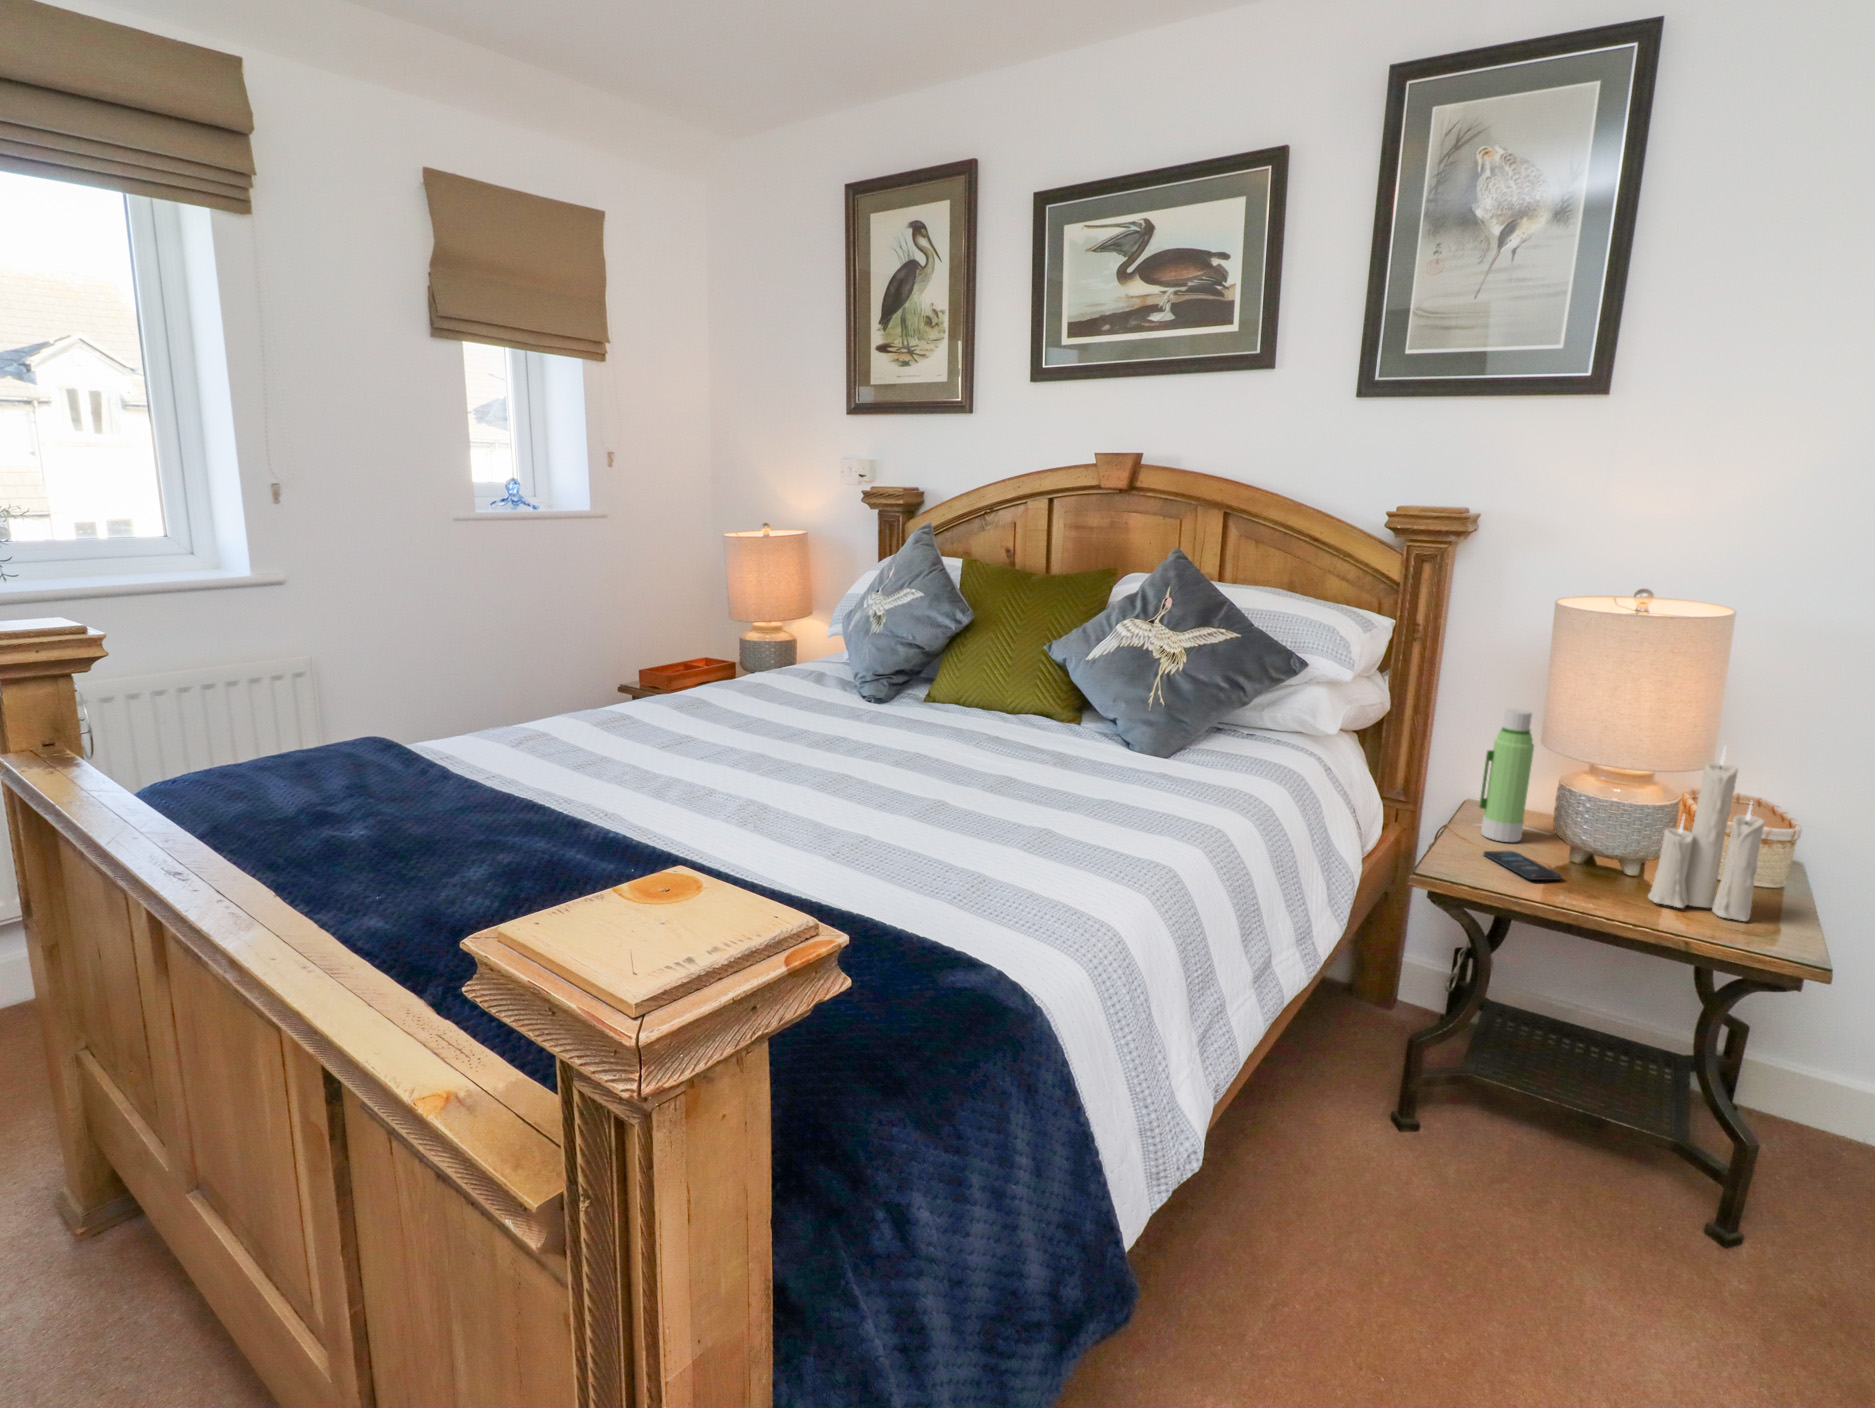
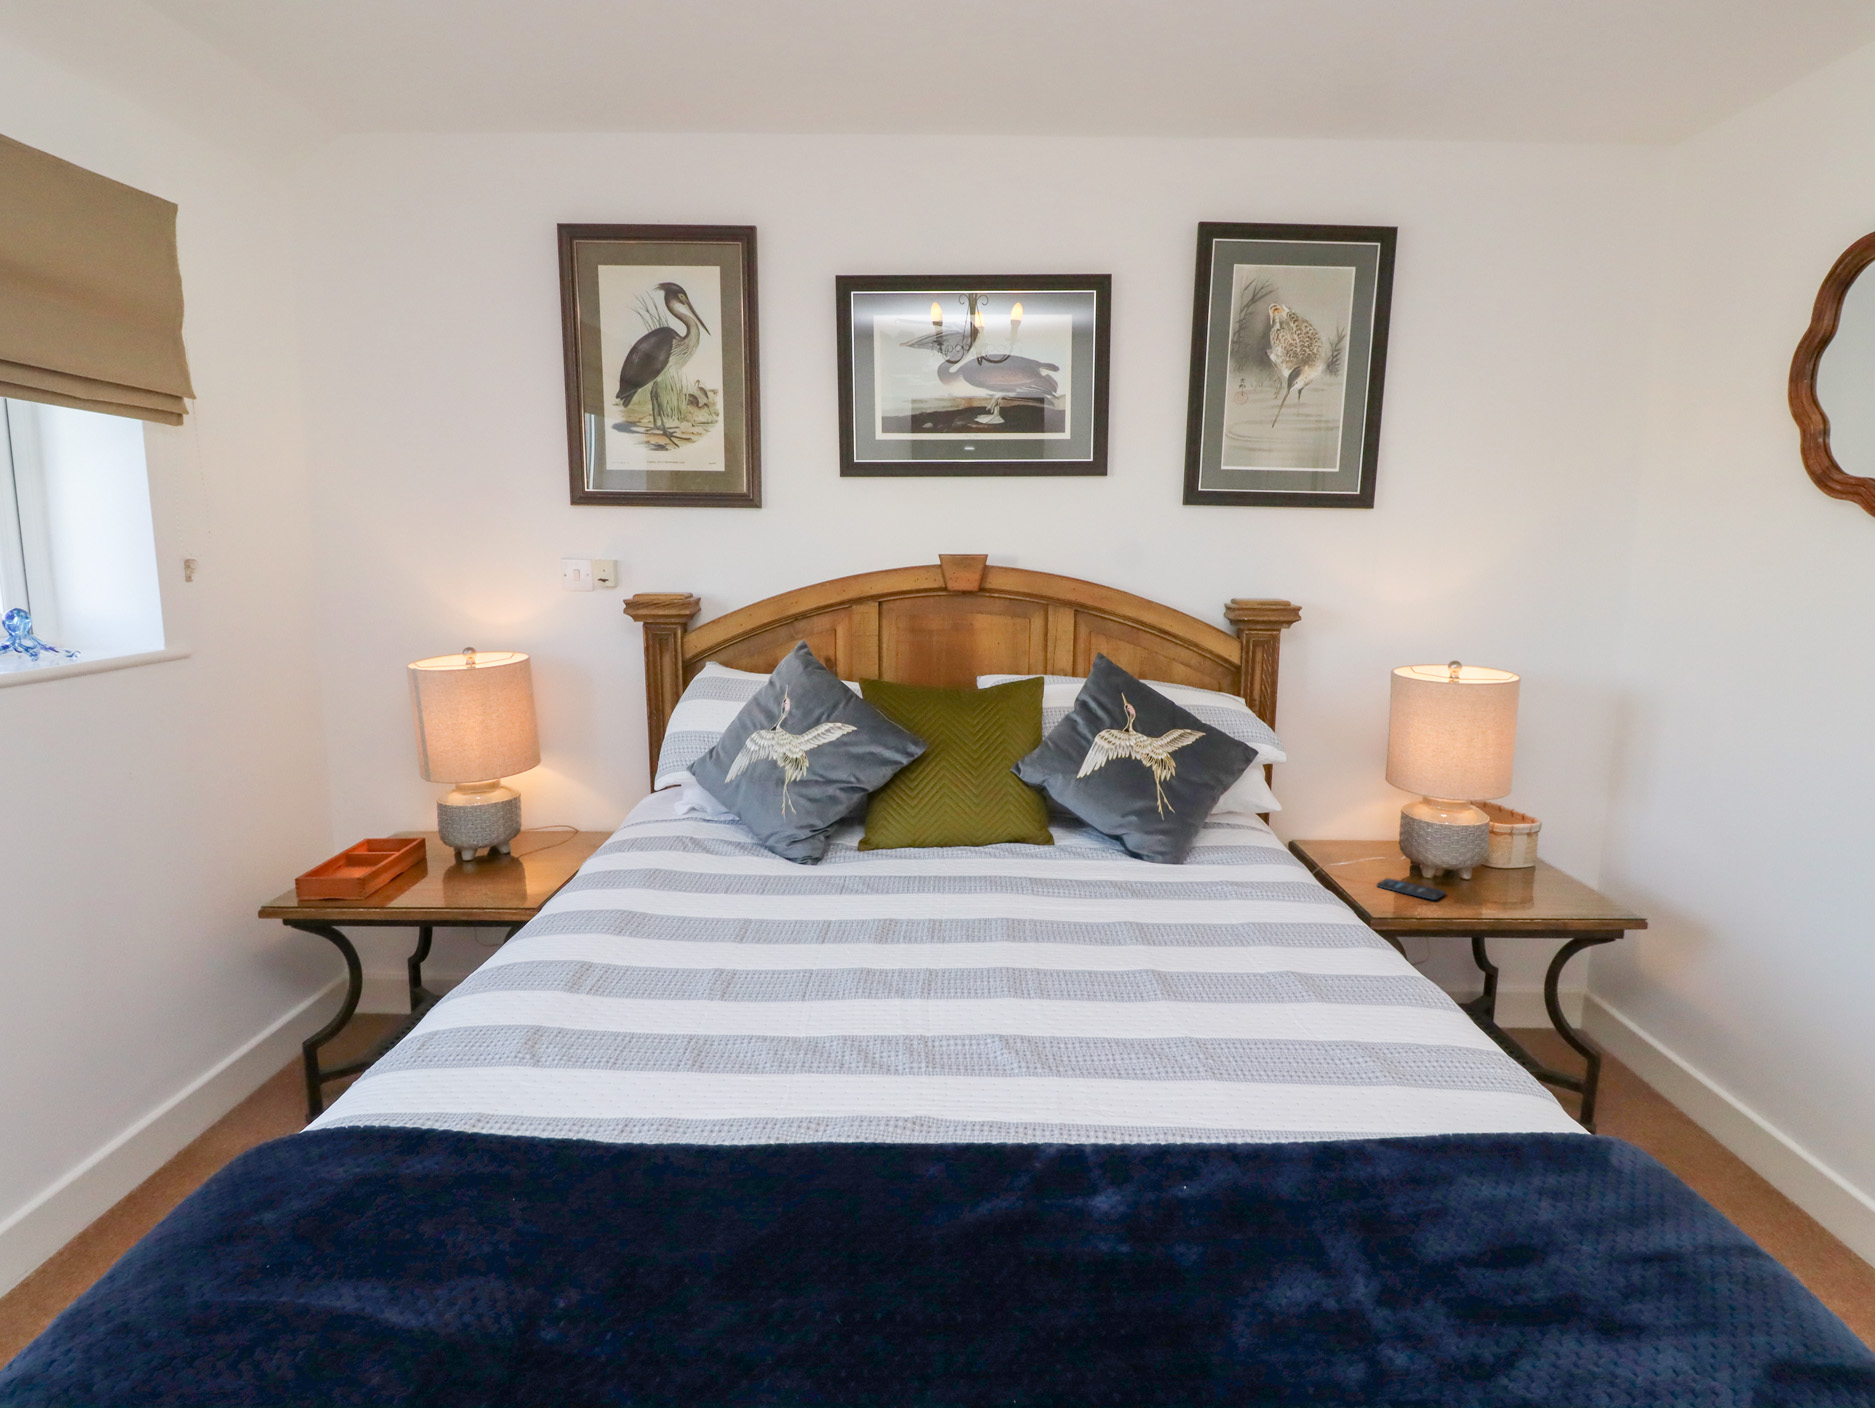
water bottle: present [1479,709,1534,842] -> none [1345,763,1381,872]
candle: present [1648,747,1765,921] -> none [1499,766,1566,897]

